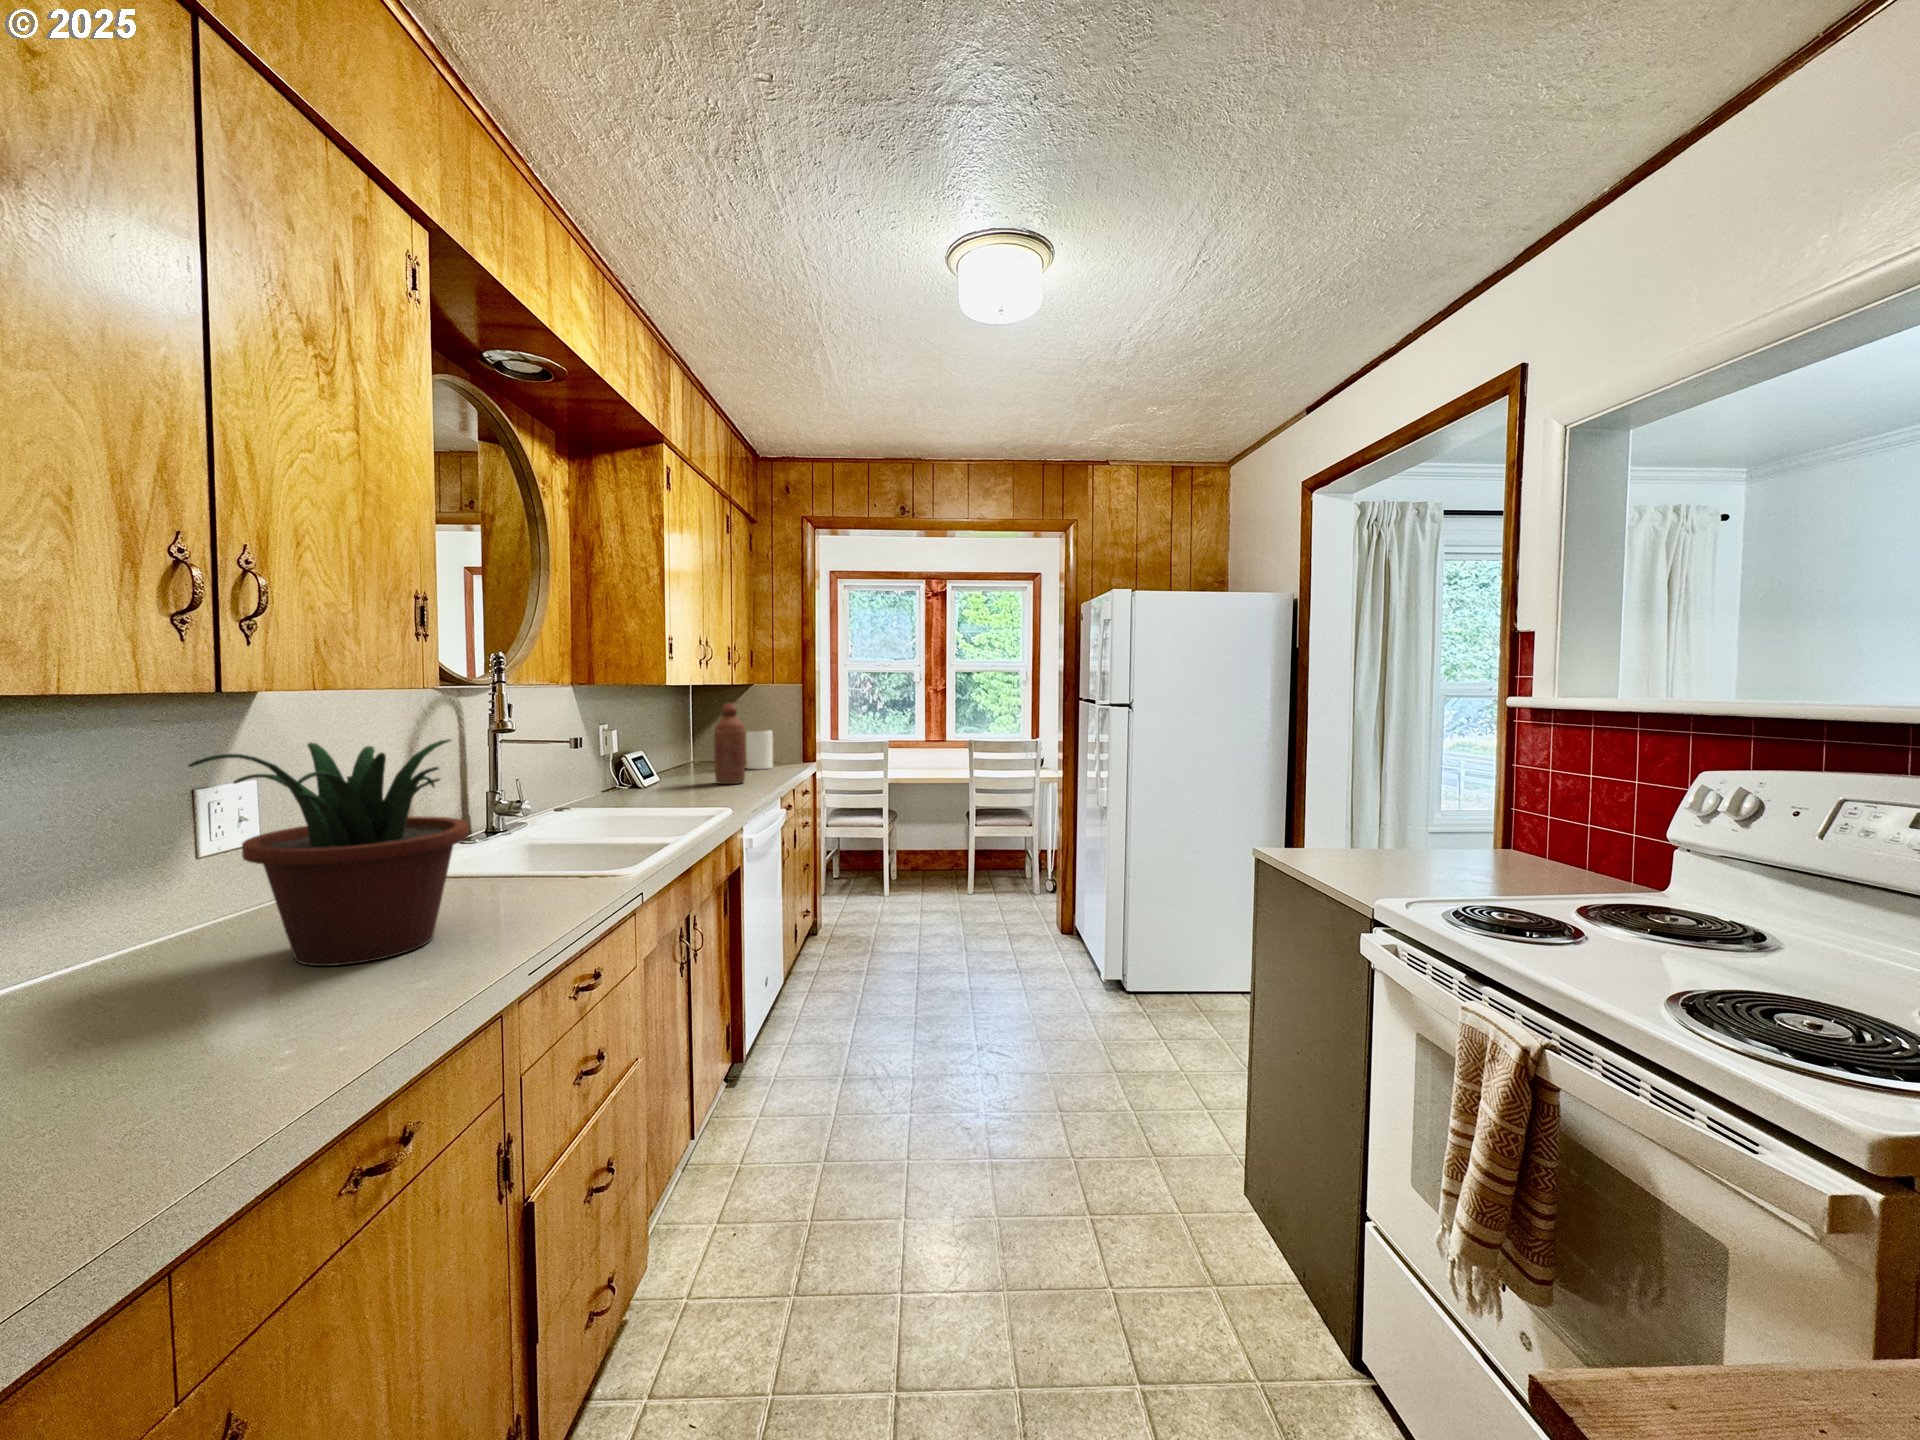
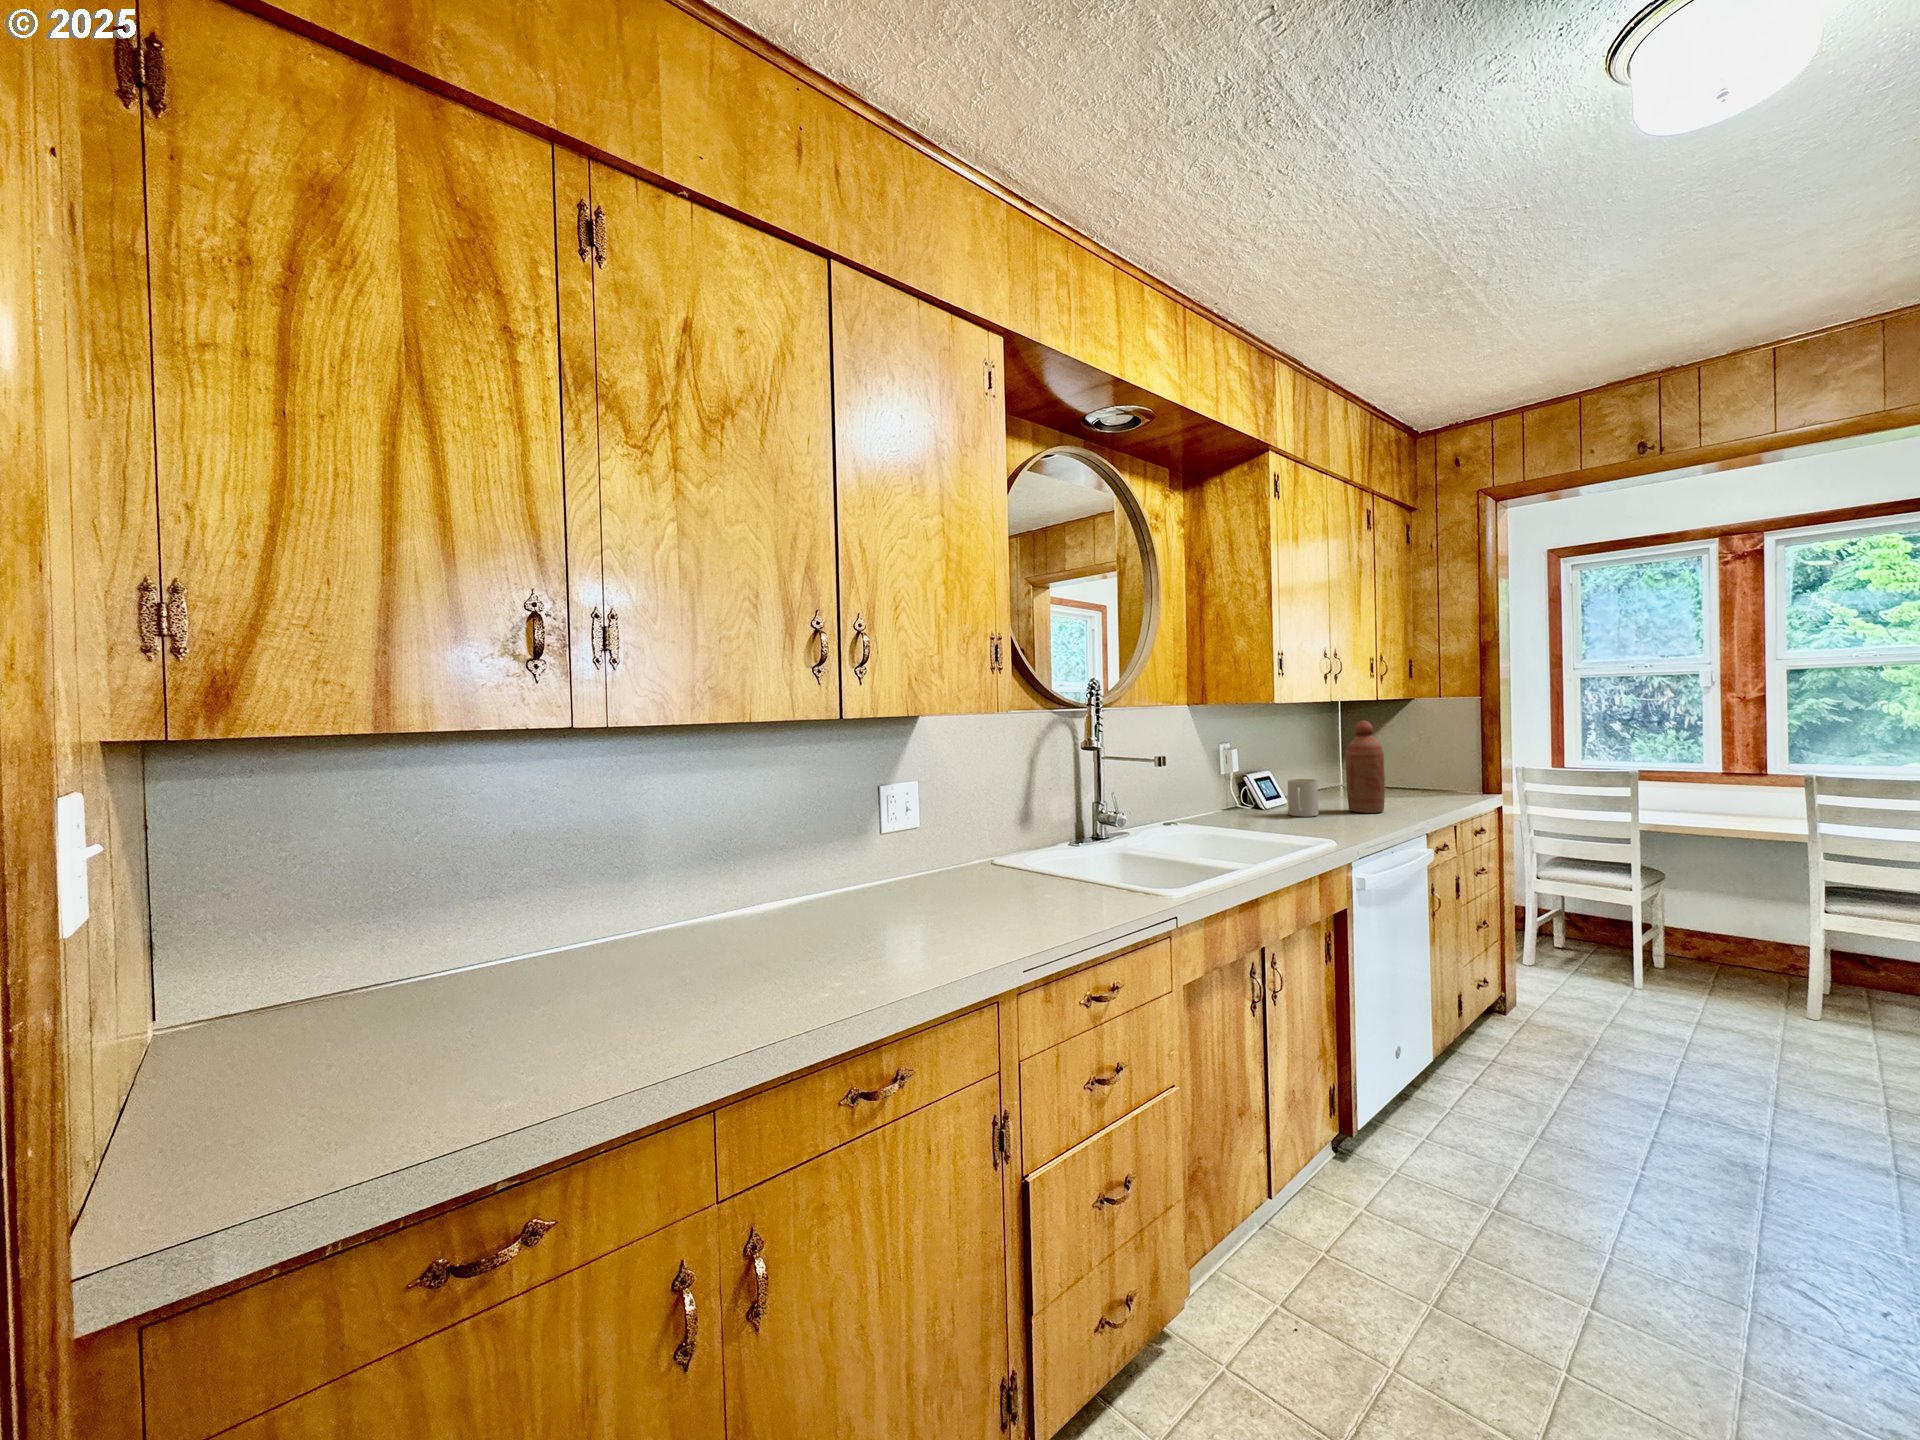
jar: present [746,729,773,769] -> none [1401,751,1436,798]
potted plant: present [189,739,469,966] -> none [828,755,1006,931]
mug: none [667,757,694,791] -> present [1288,779,1318,817]

